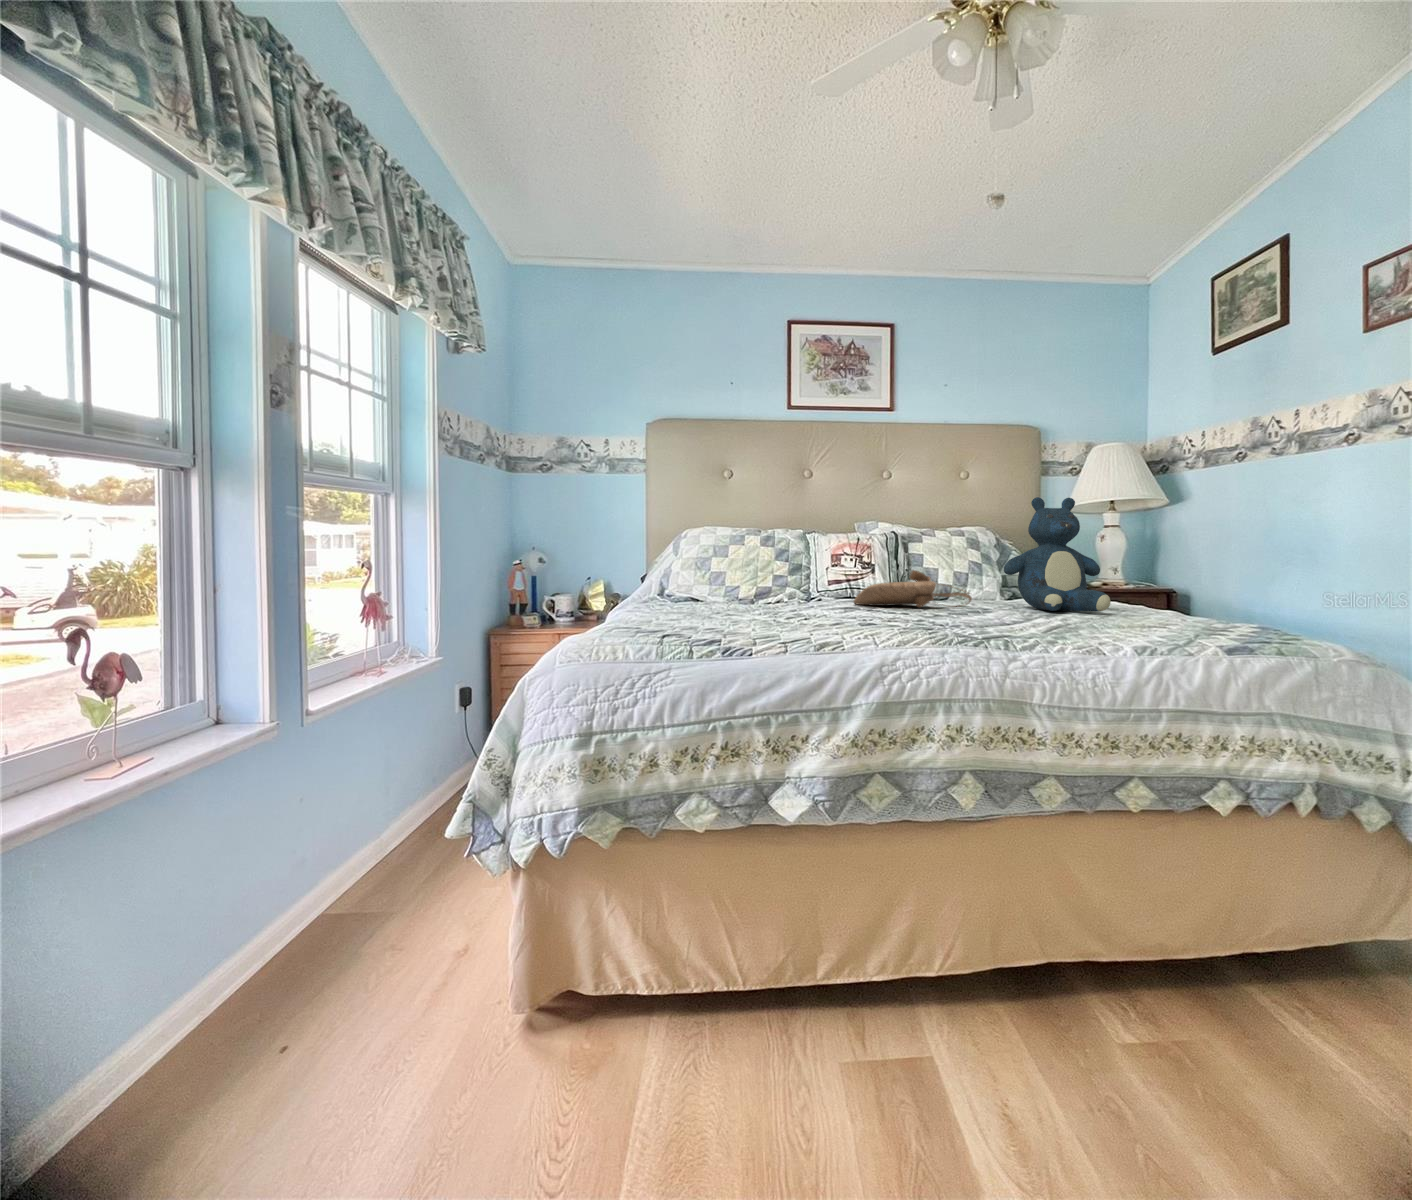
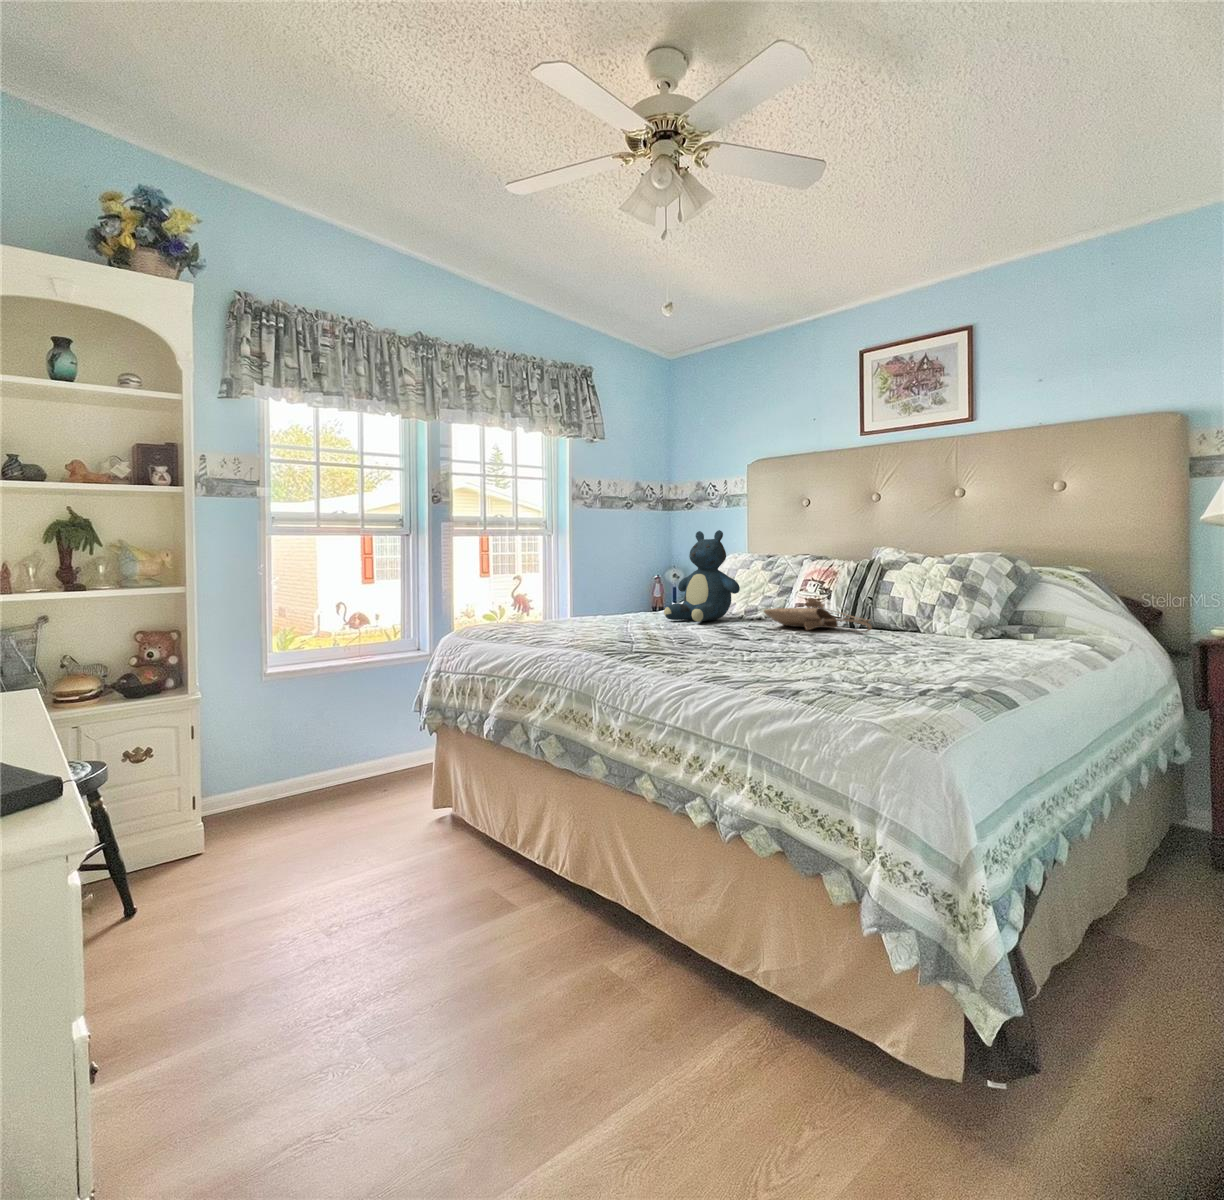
teddy bear: present [1004,497,1111,612] -> present [664,530,740,622]

